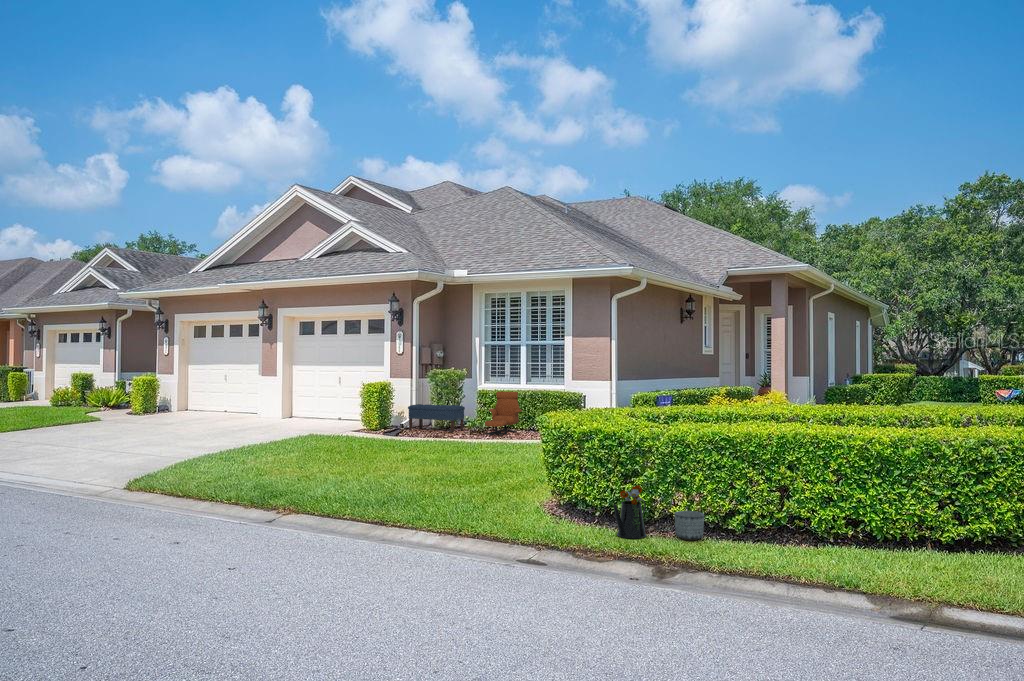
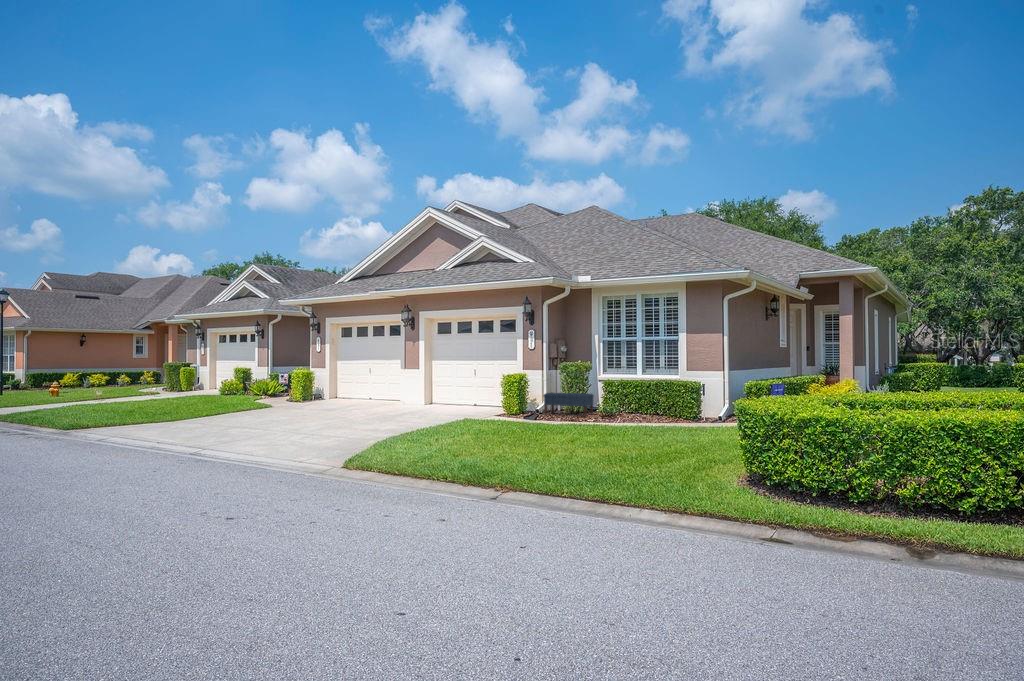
lounge chair: present [485,392,522,436] -> none [616,381,647,420]
watering can: present [614,485,646,539] -> none [847,468,879,520]
planter: present [675,511,704,540] -> none [906,493,939,522]

